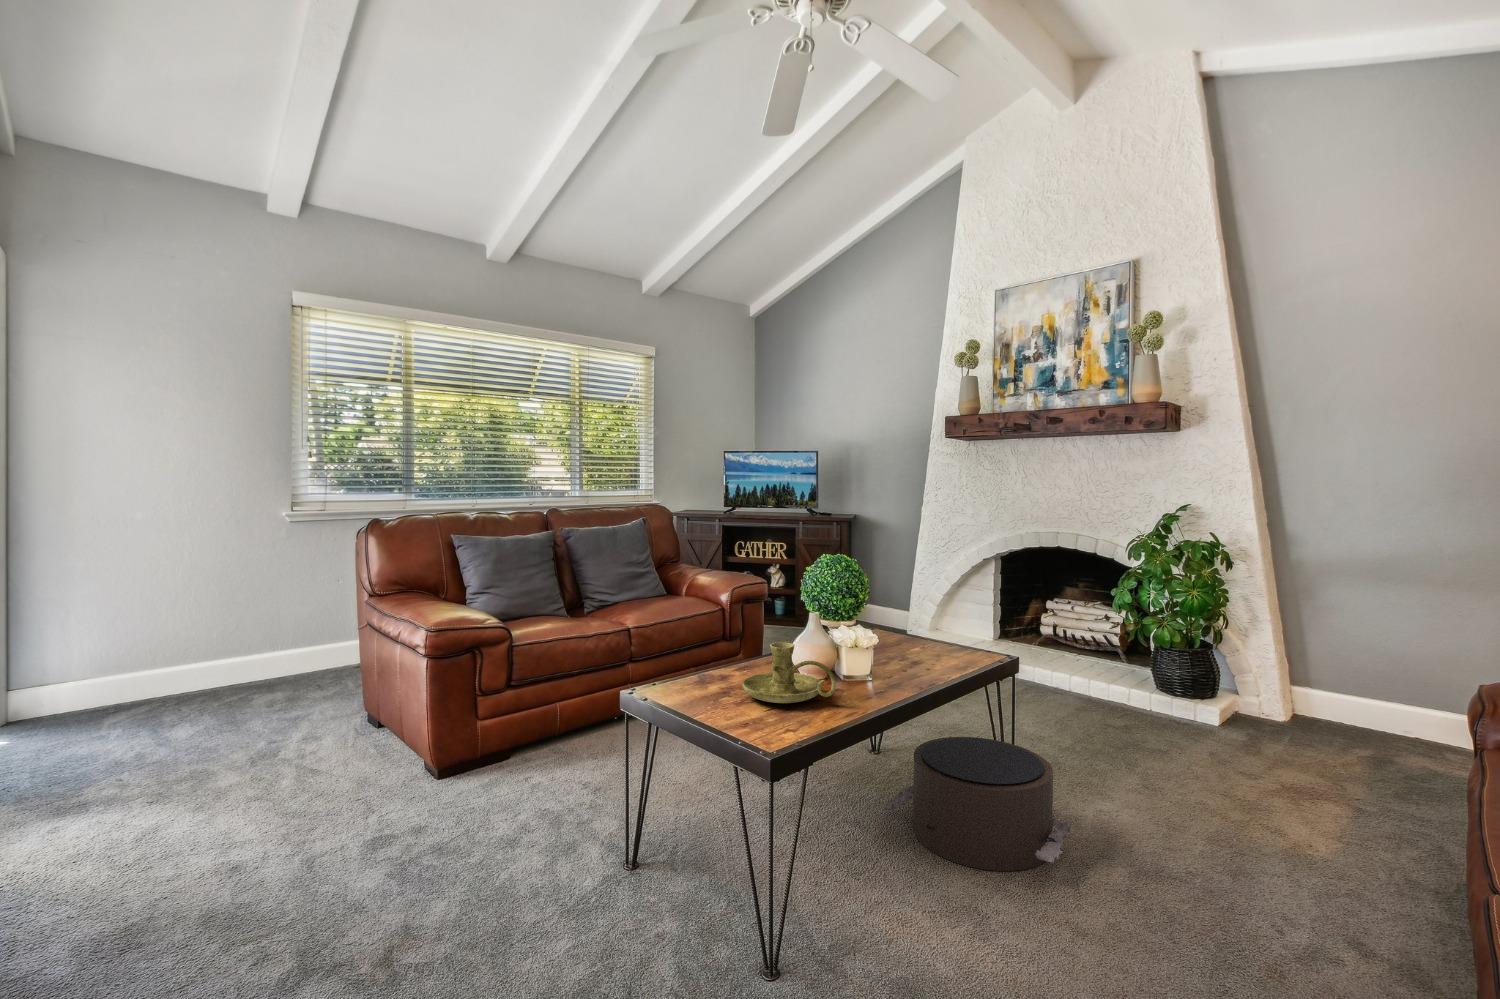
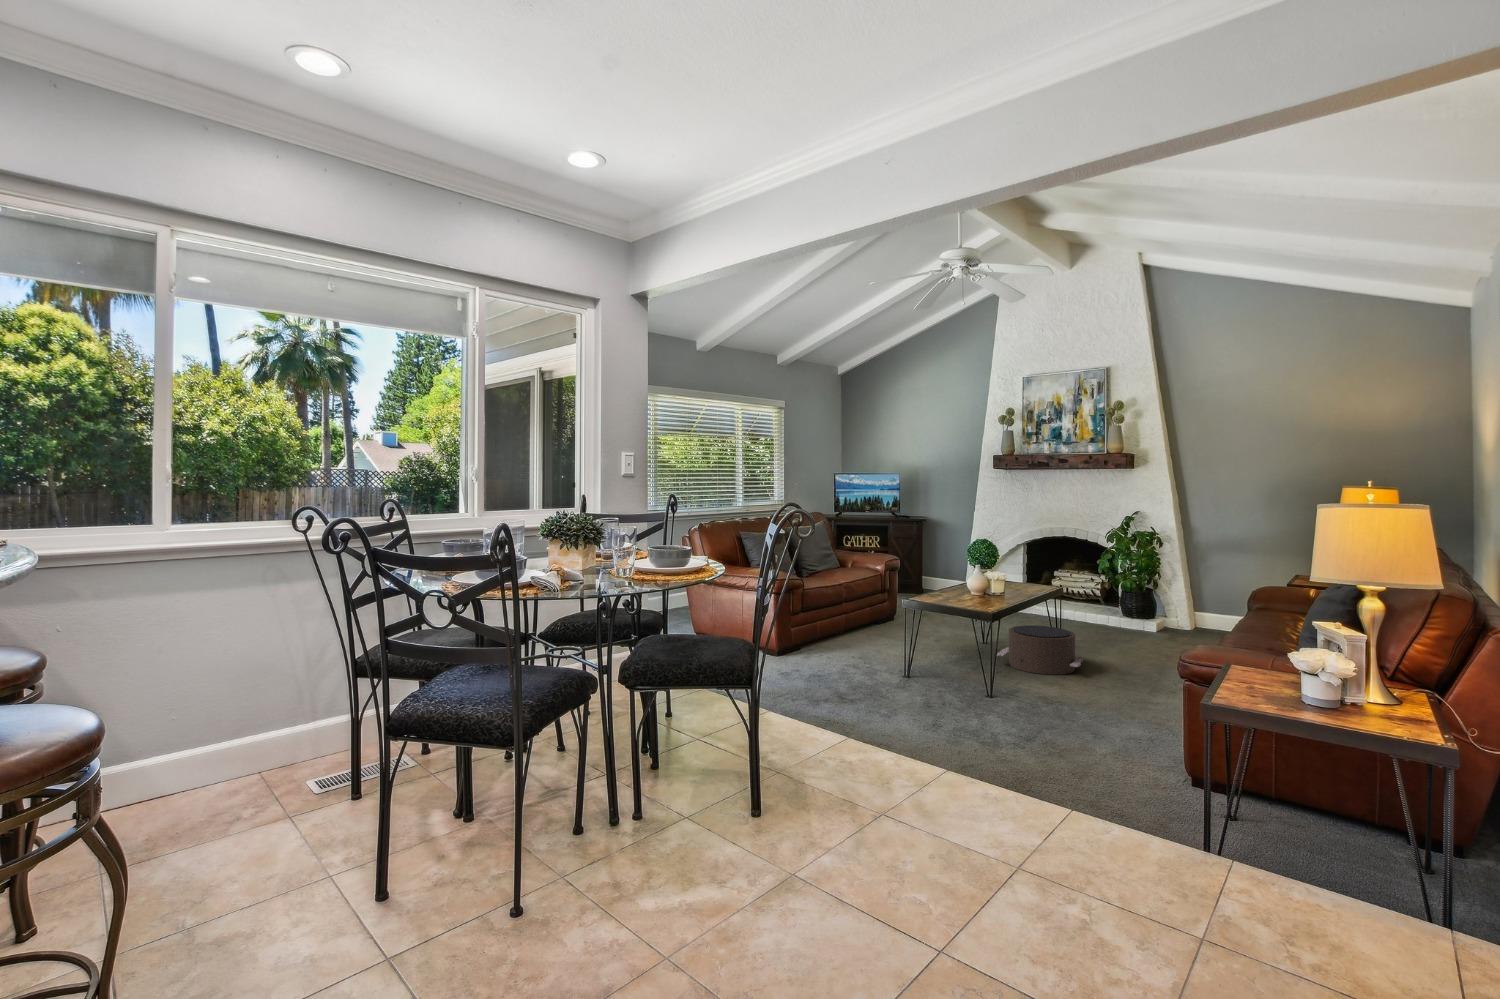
candle holder: present [742,642,836,703] -> none [939,576,984,601]

